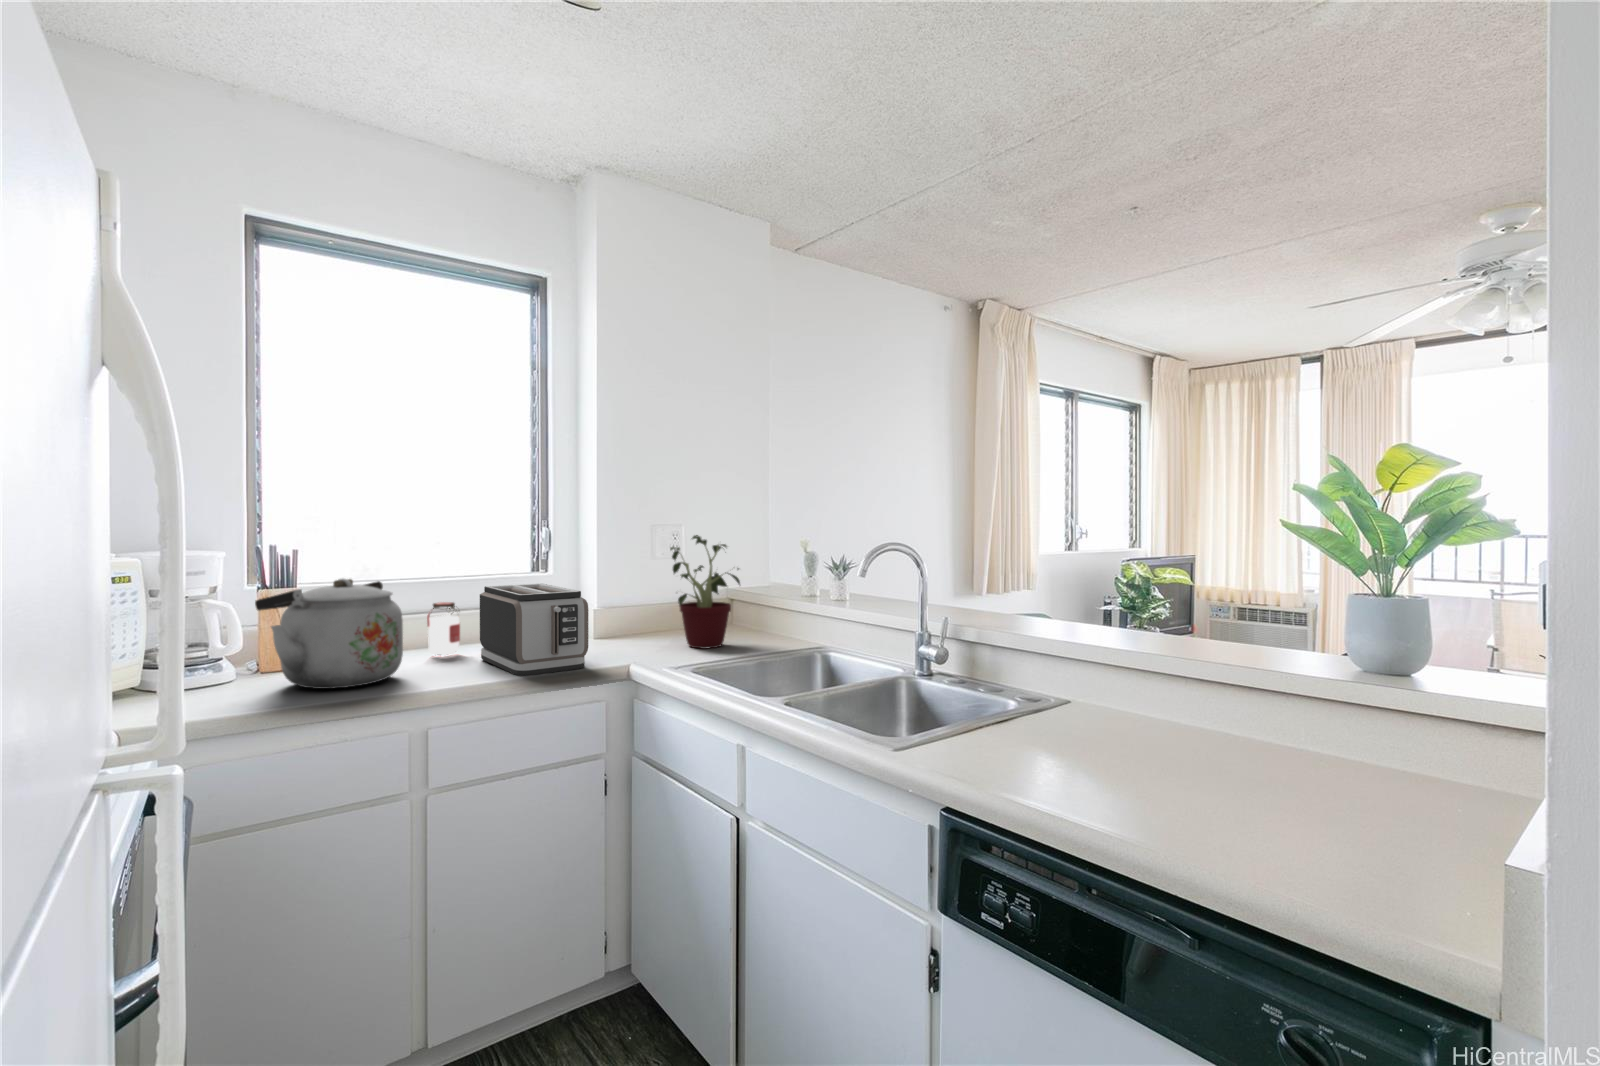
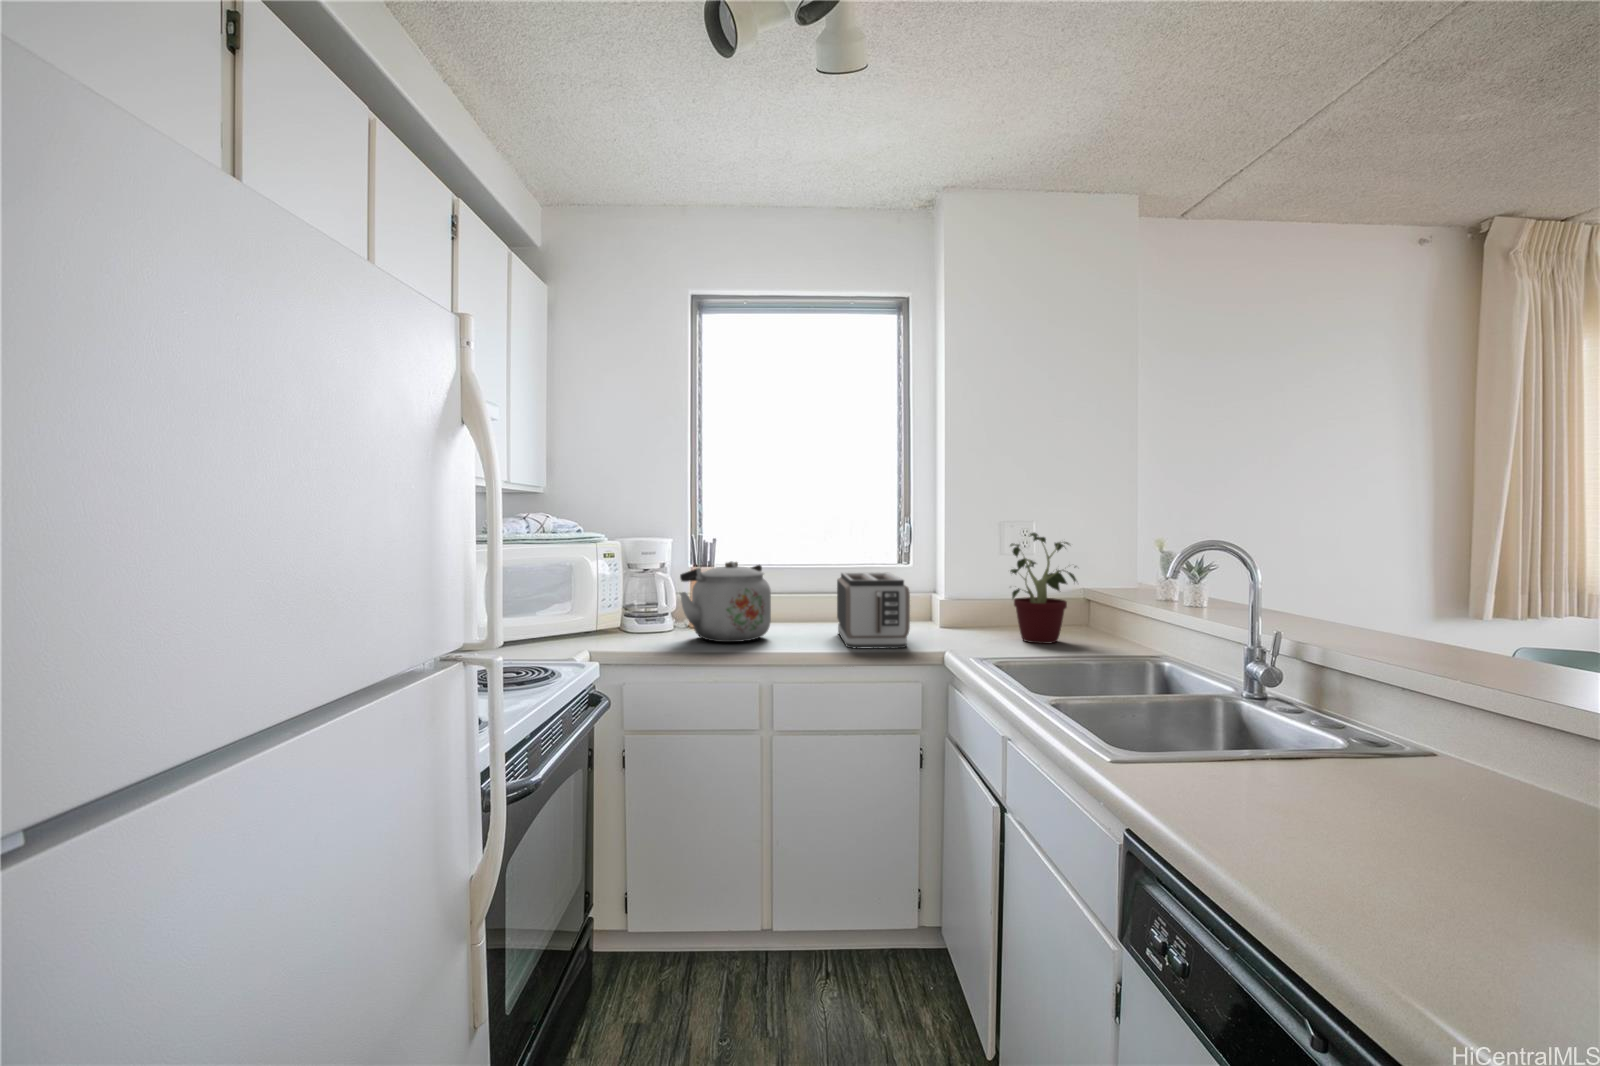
jar: present [427,602,460,655] -> none [807,584,832,627]

